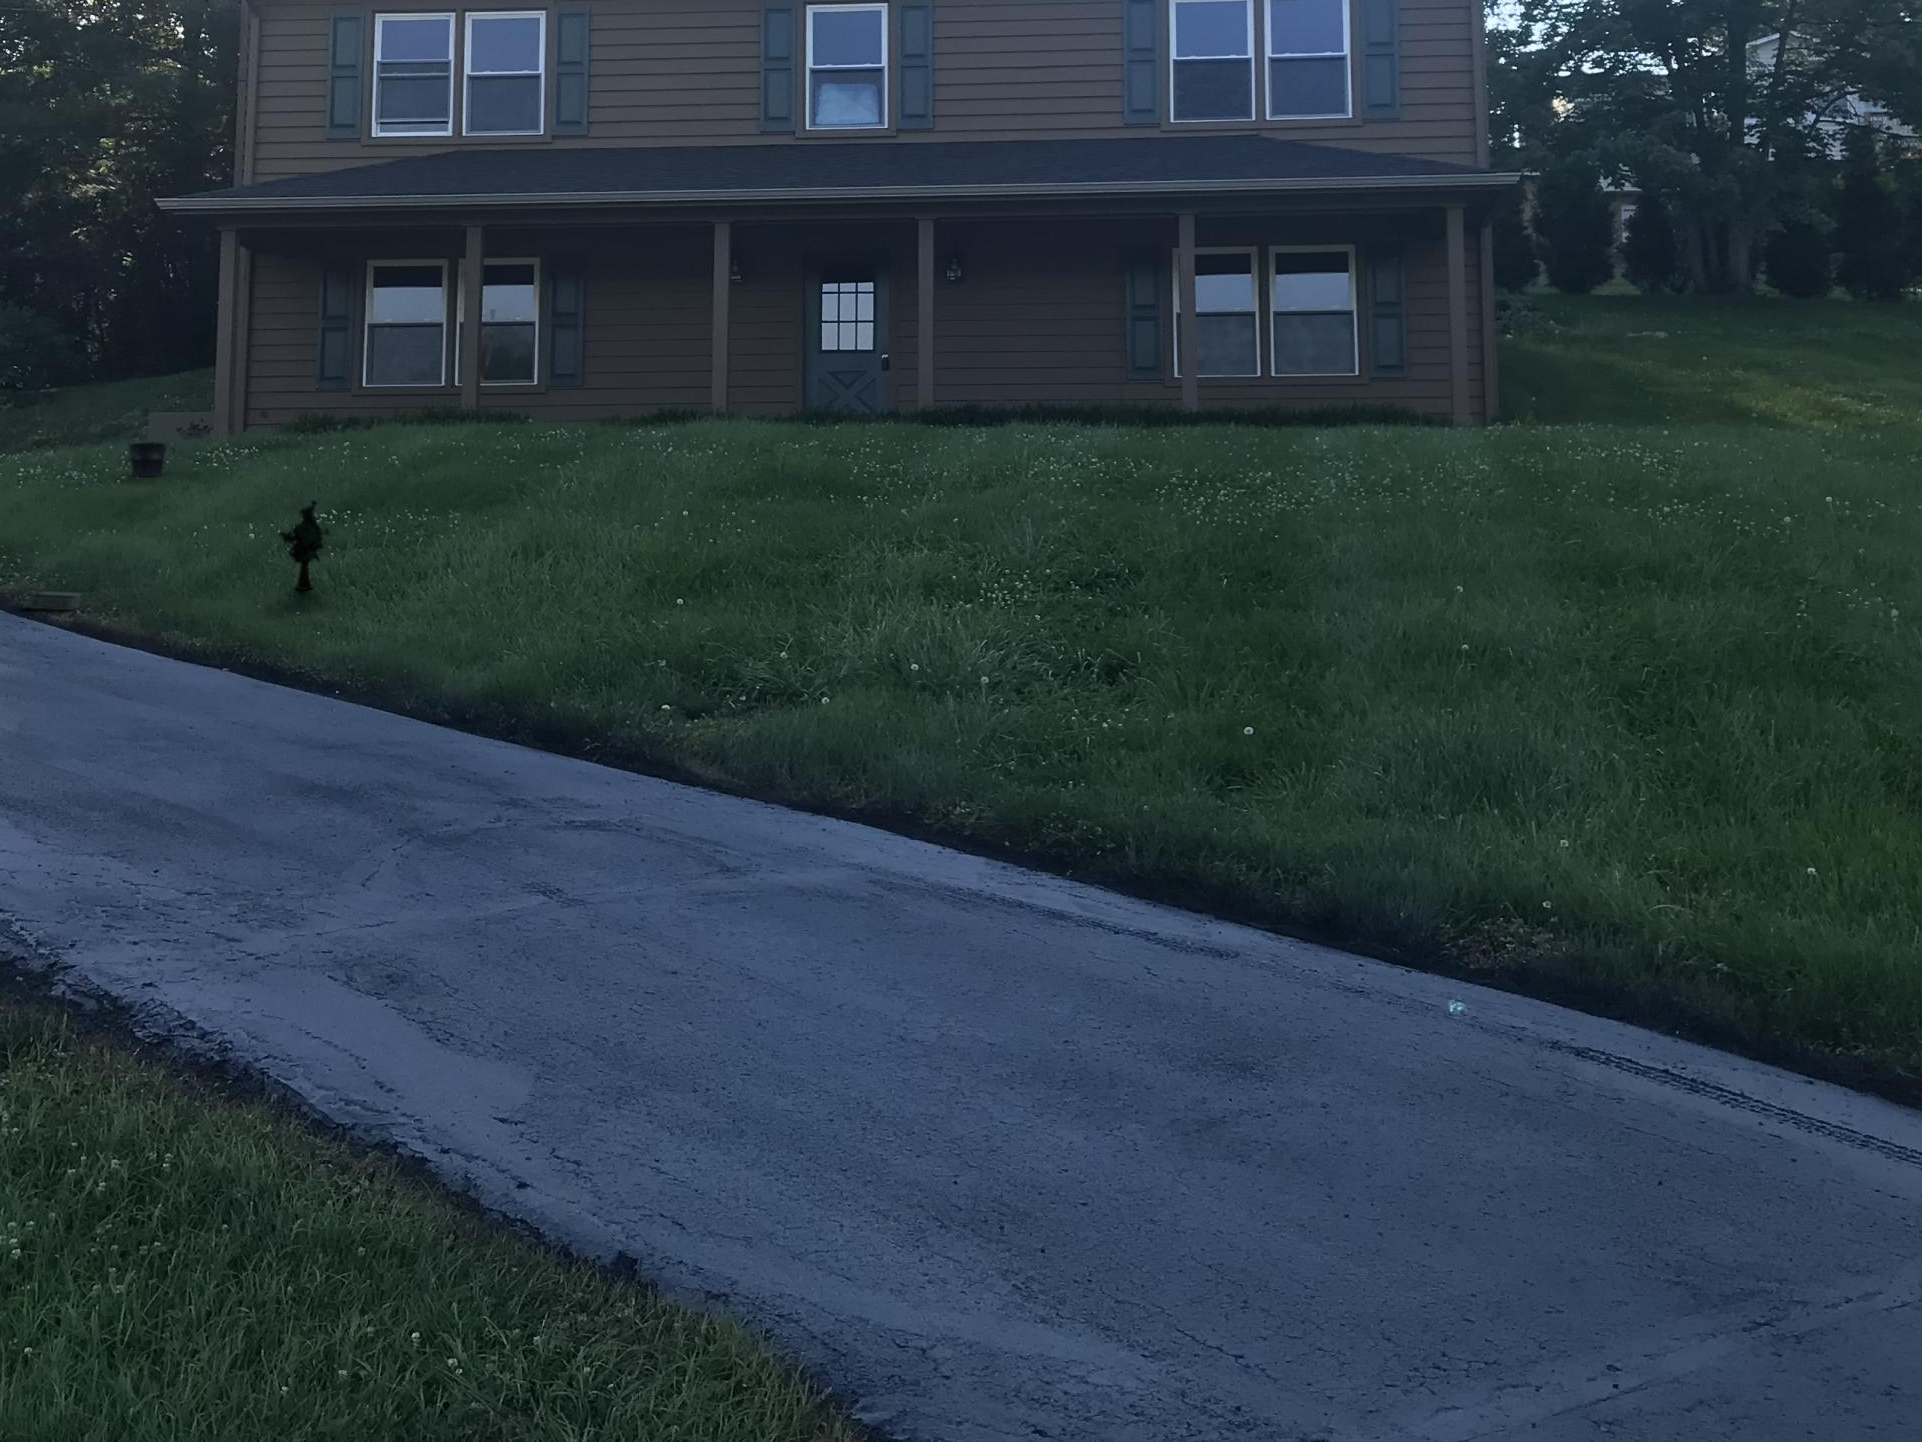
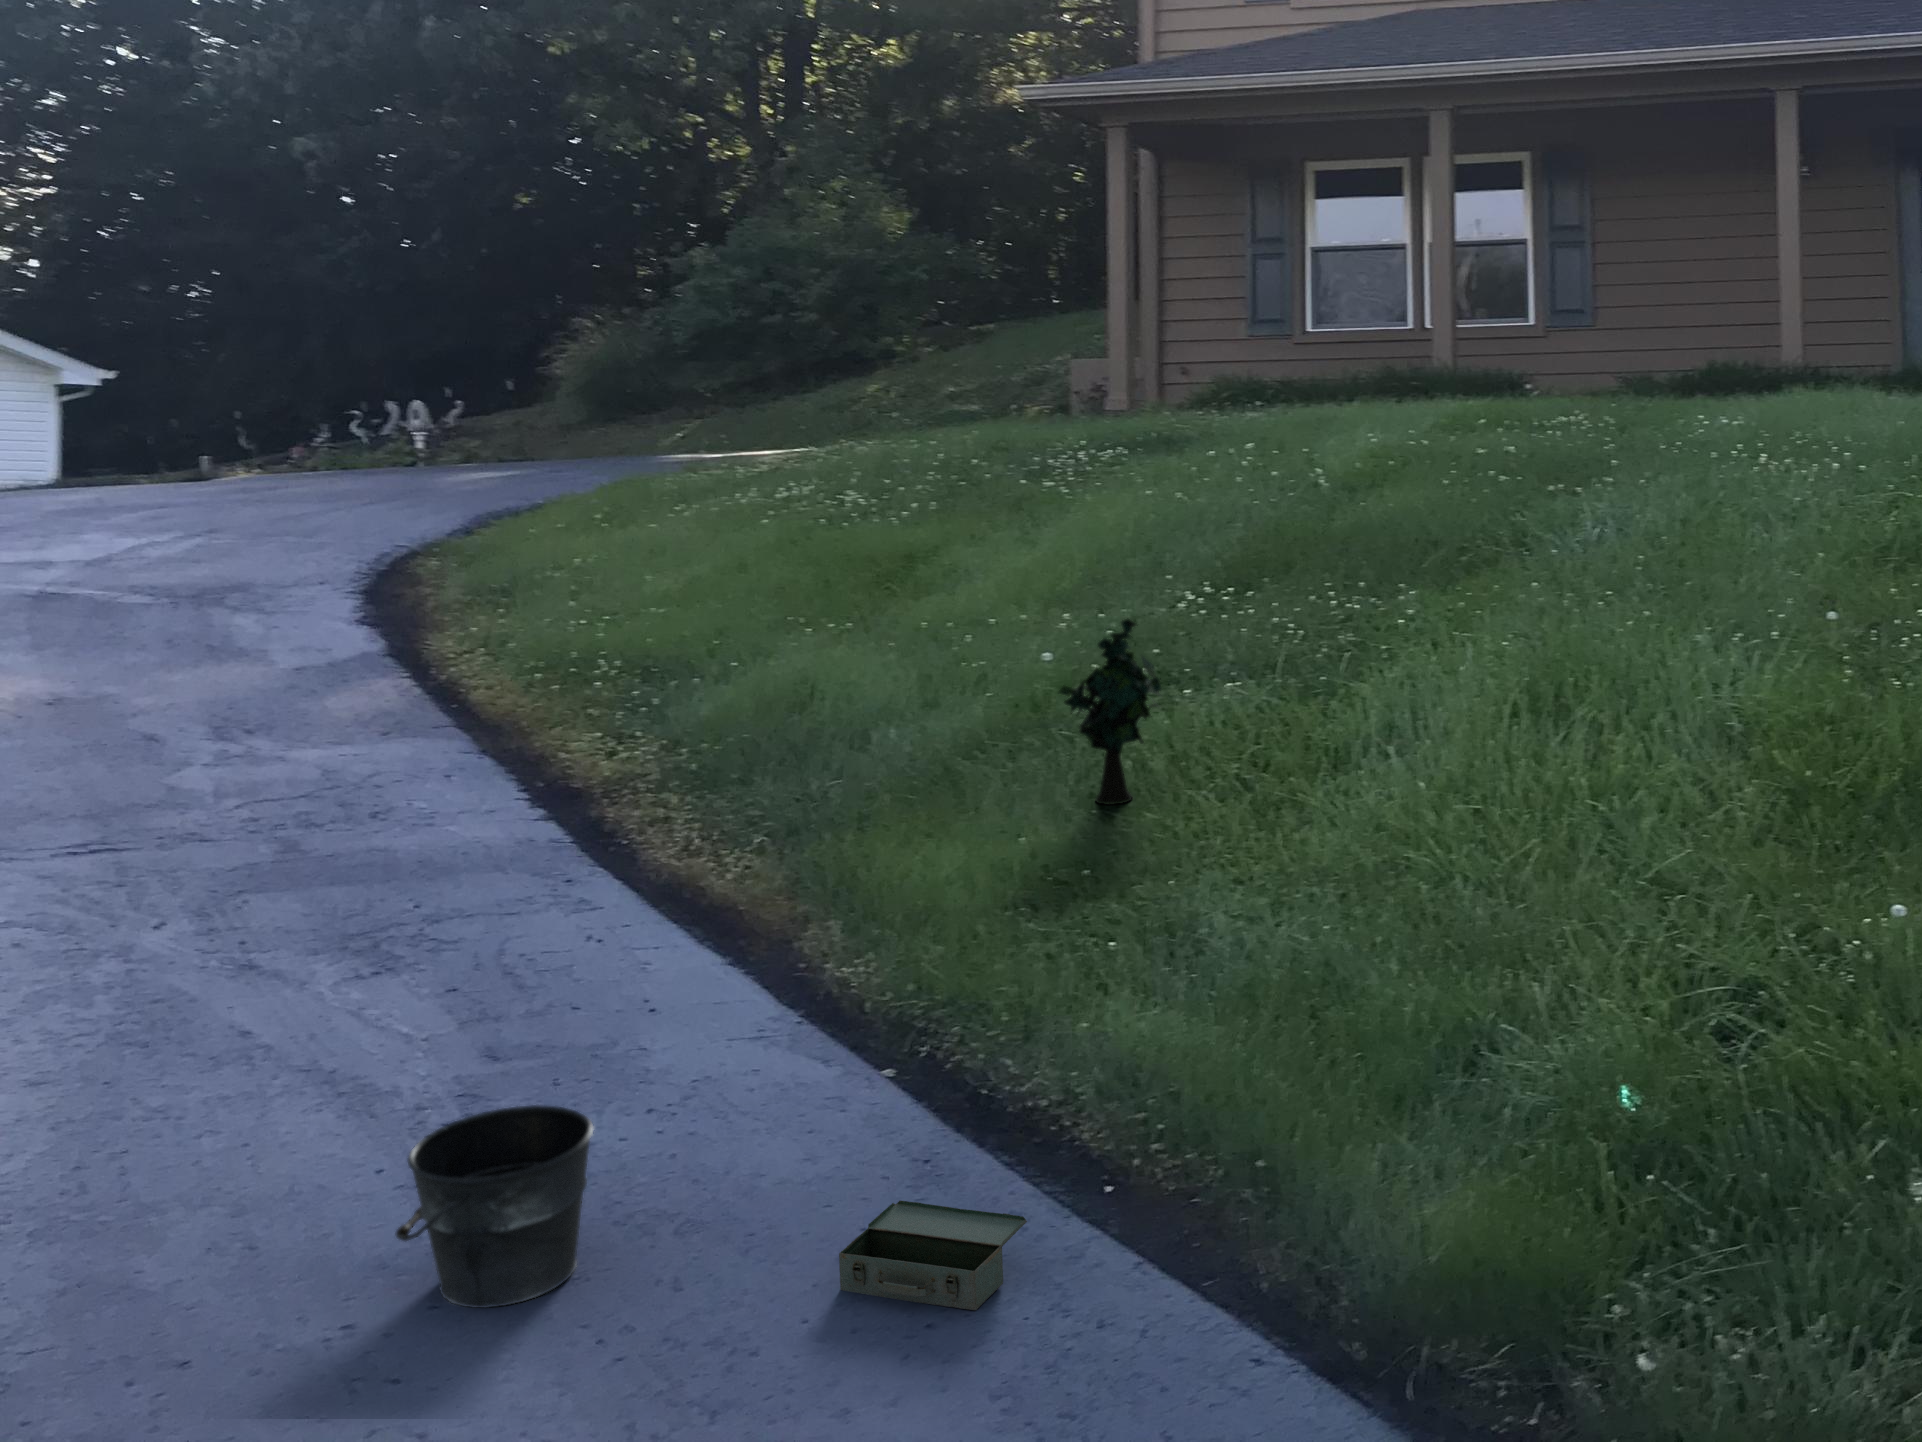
bucket: present [125,442,167,476] -> present [395,1105,593,1308]
toolbox: present [29,590,87,610] -> present [839,1201,1027,1310]

